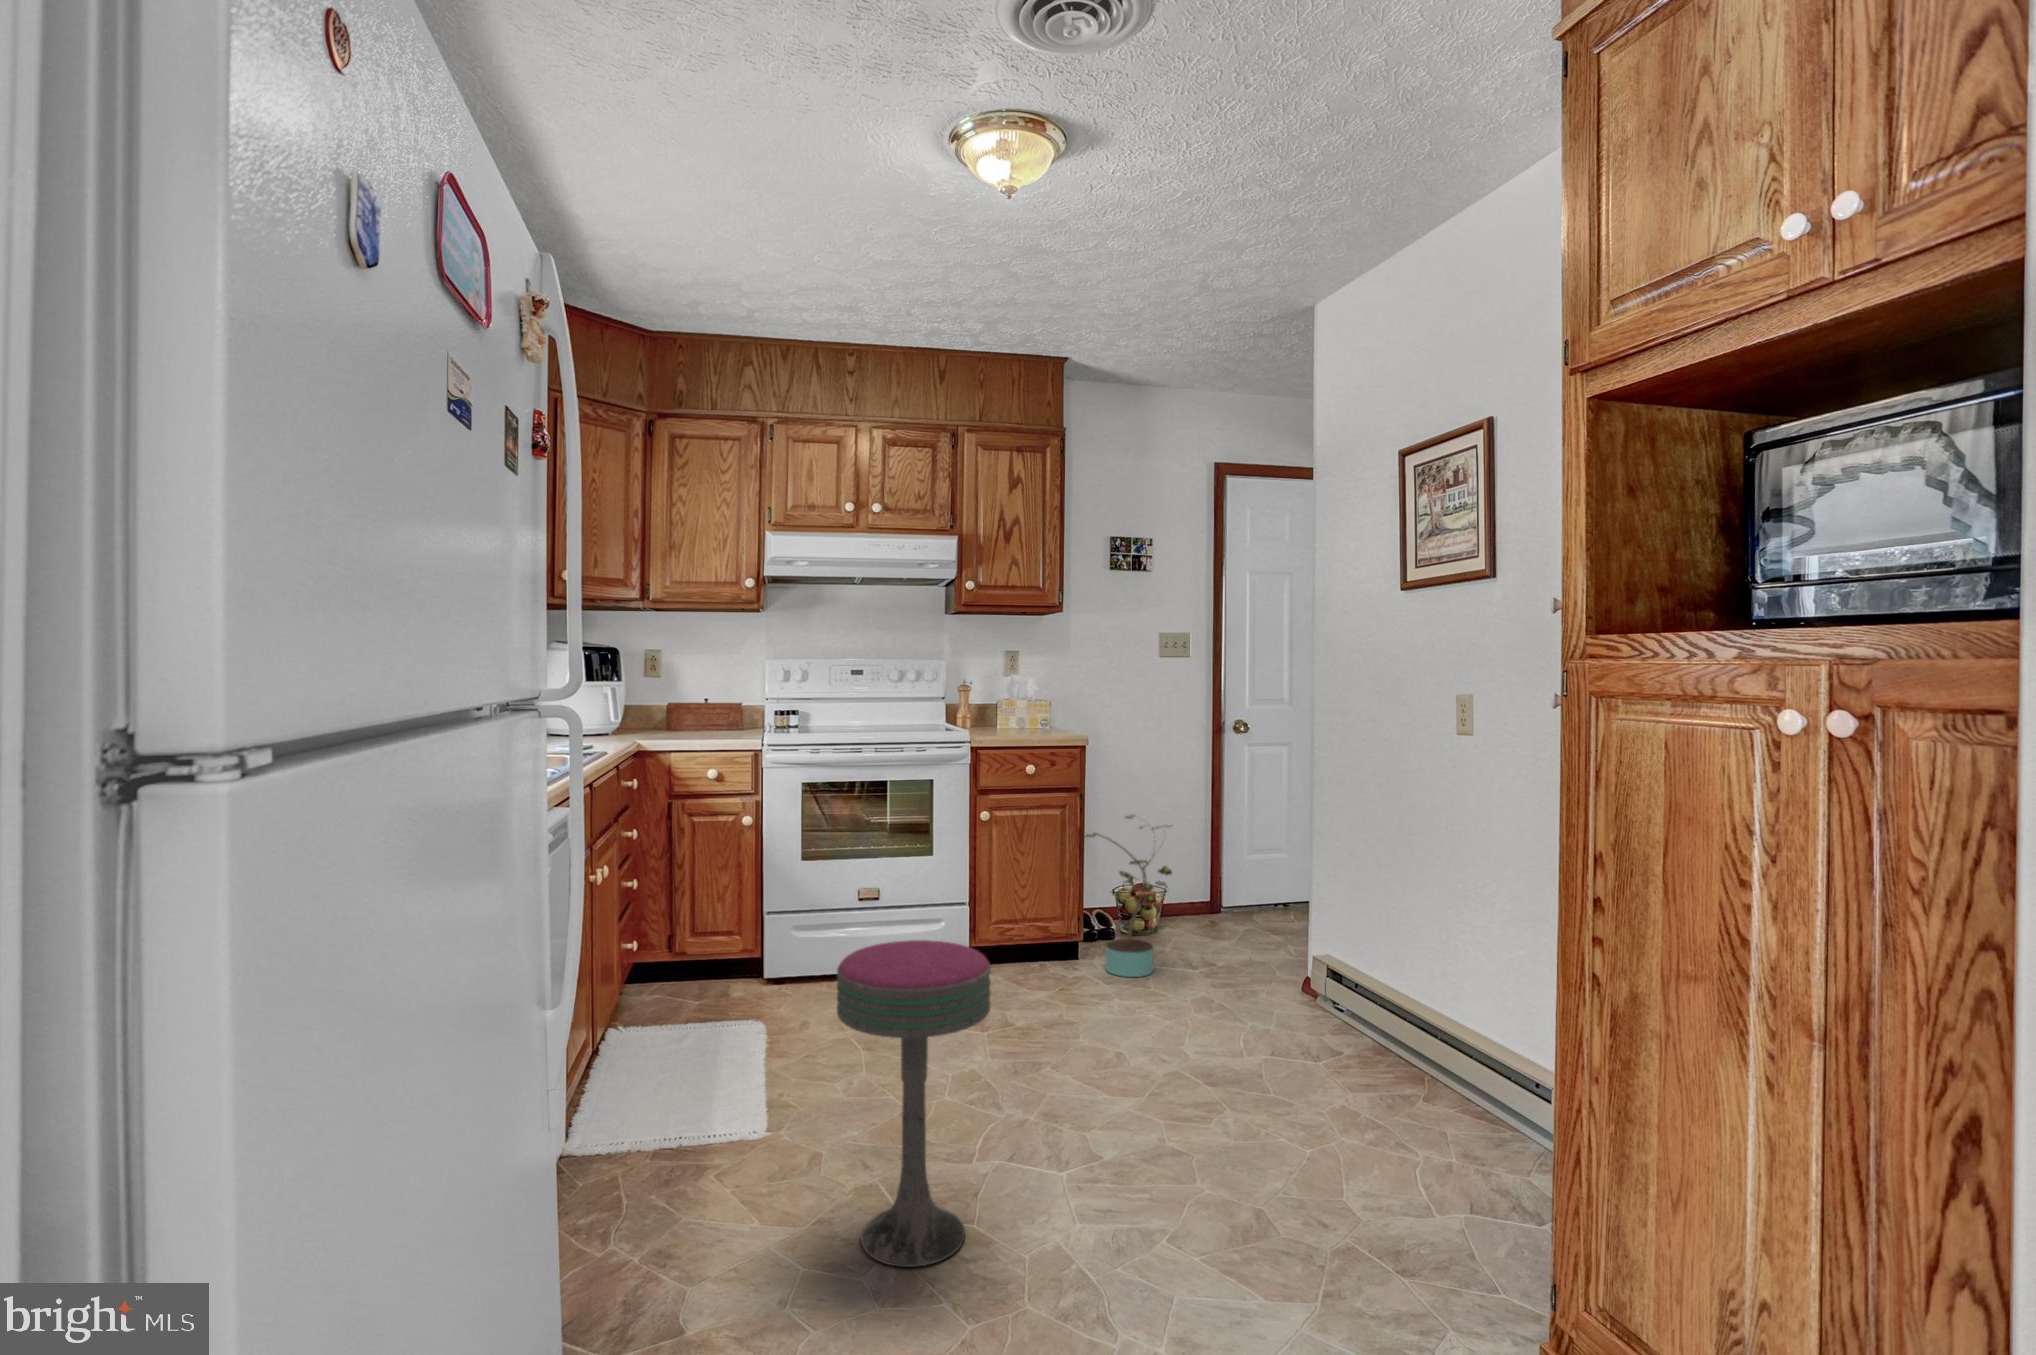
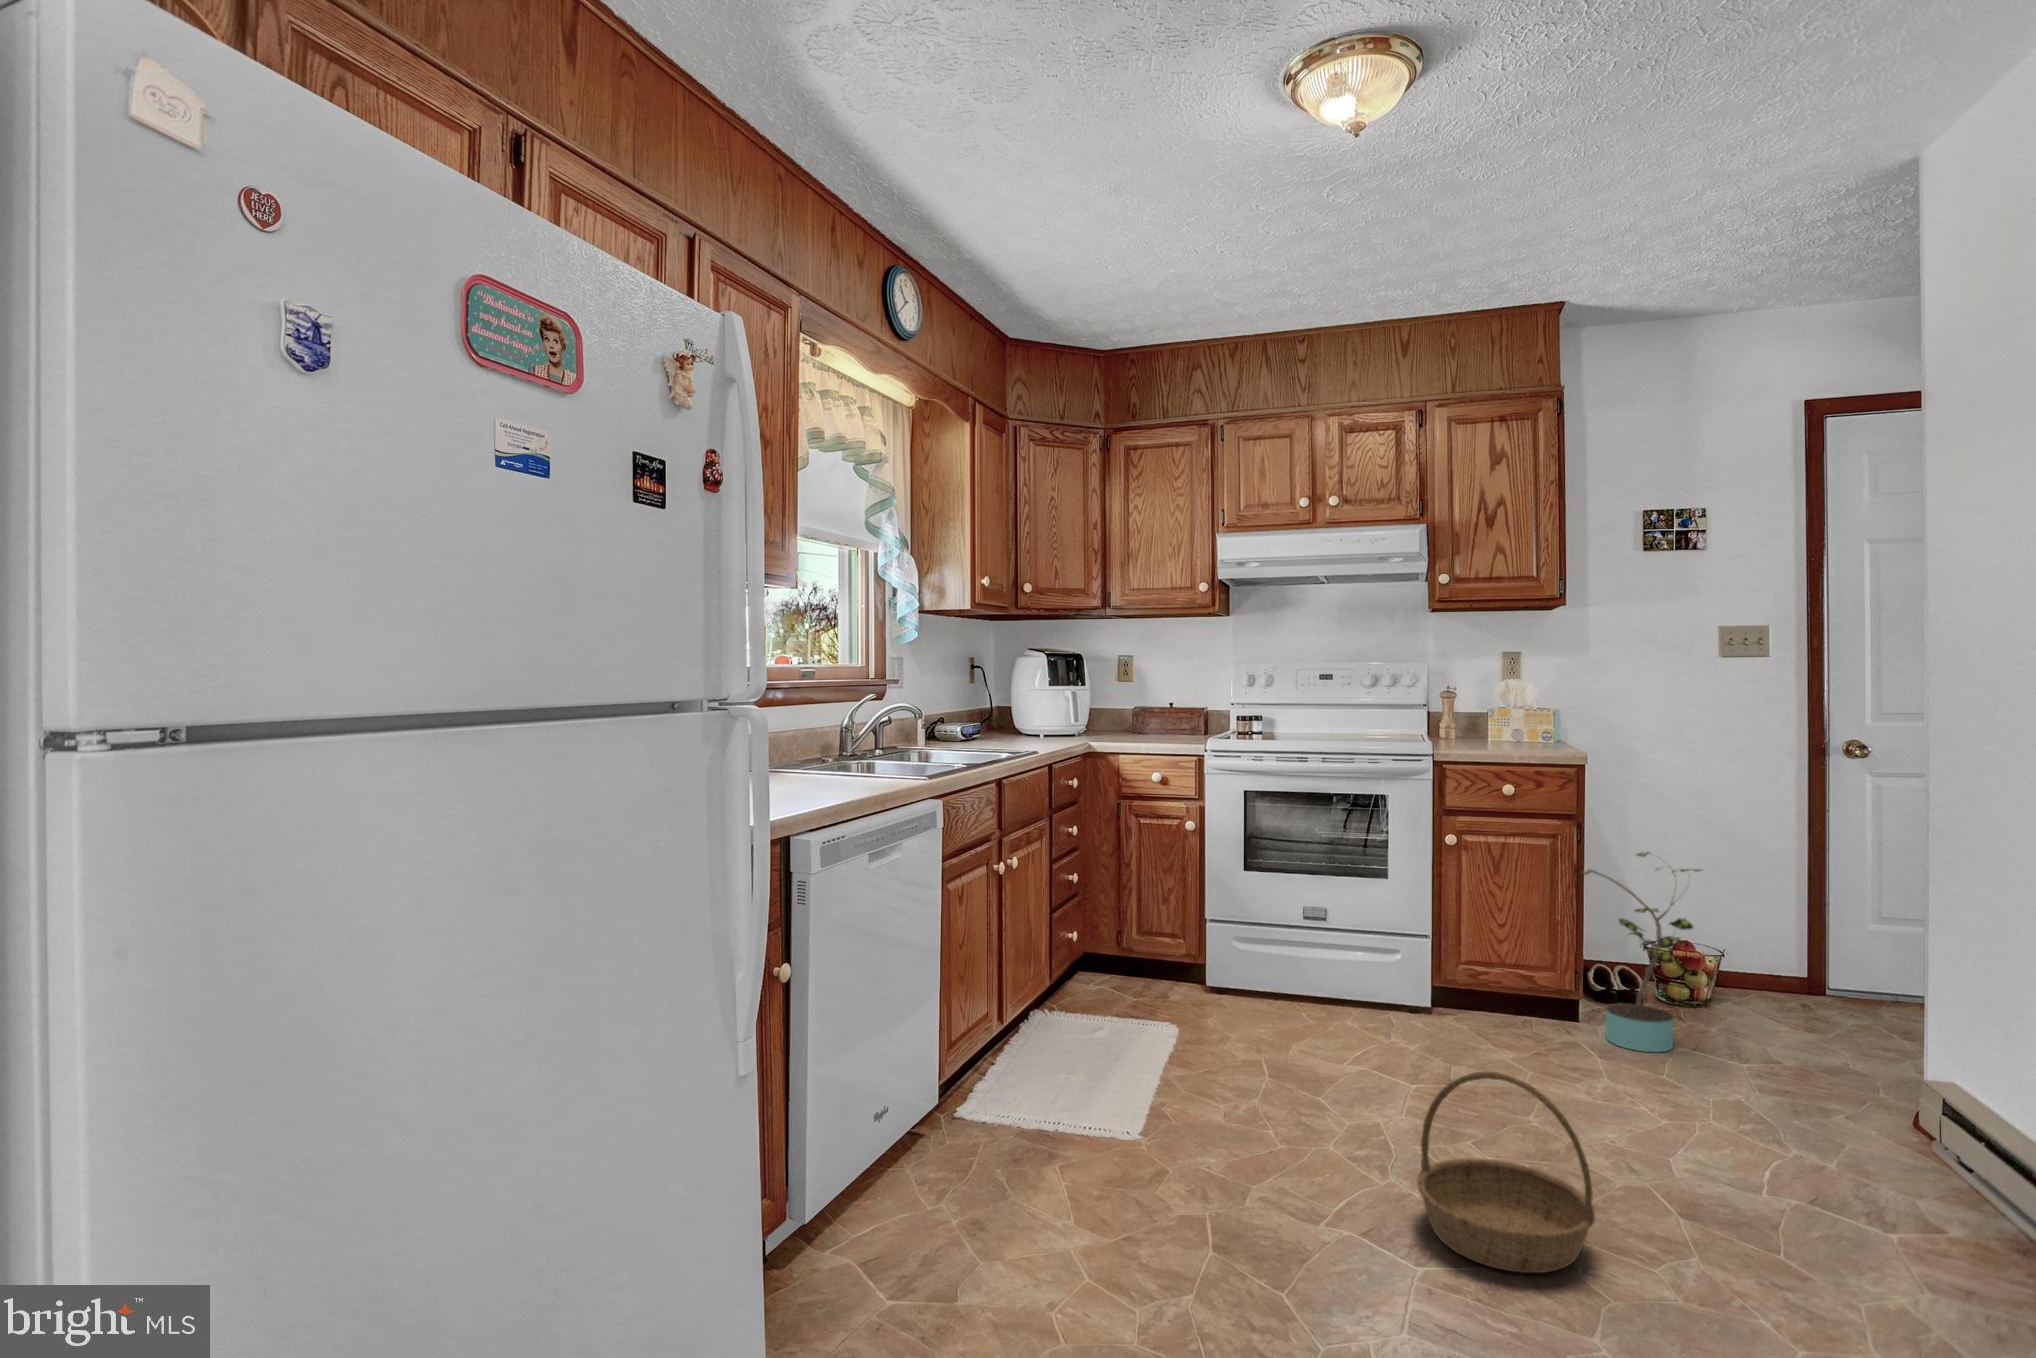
bar stool: present [837,940,991,1267] -> none [1166,942,1321,1261]
basket: none [1052,1025,1200,1202] -> present [1417,1072,1595,1273]

